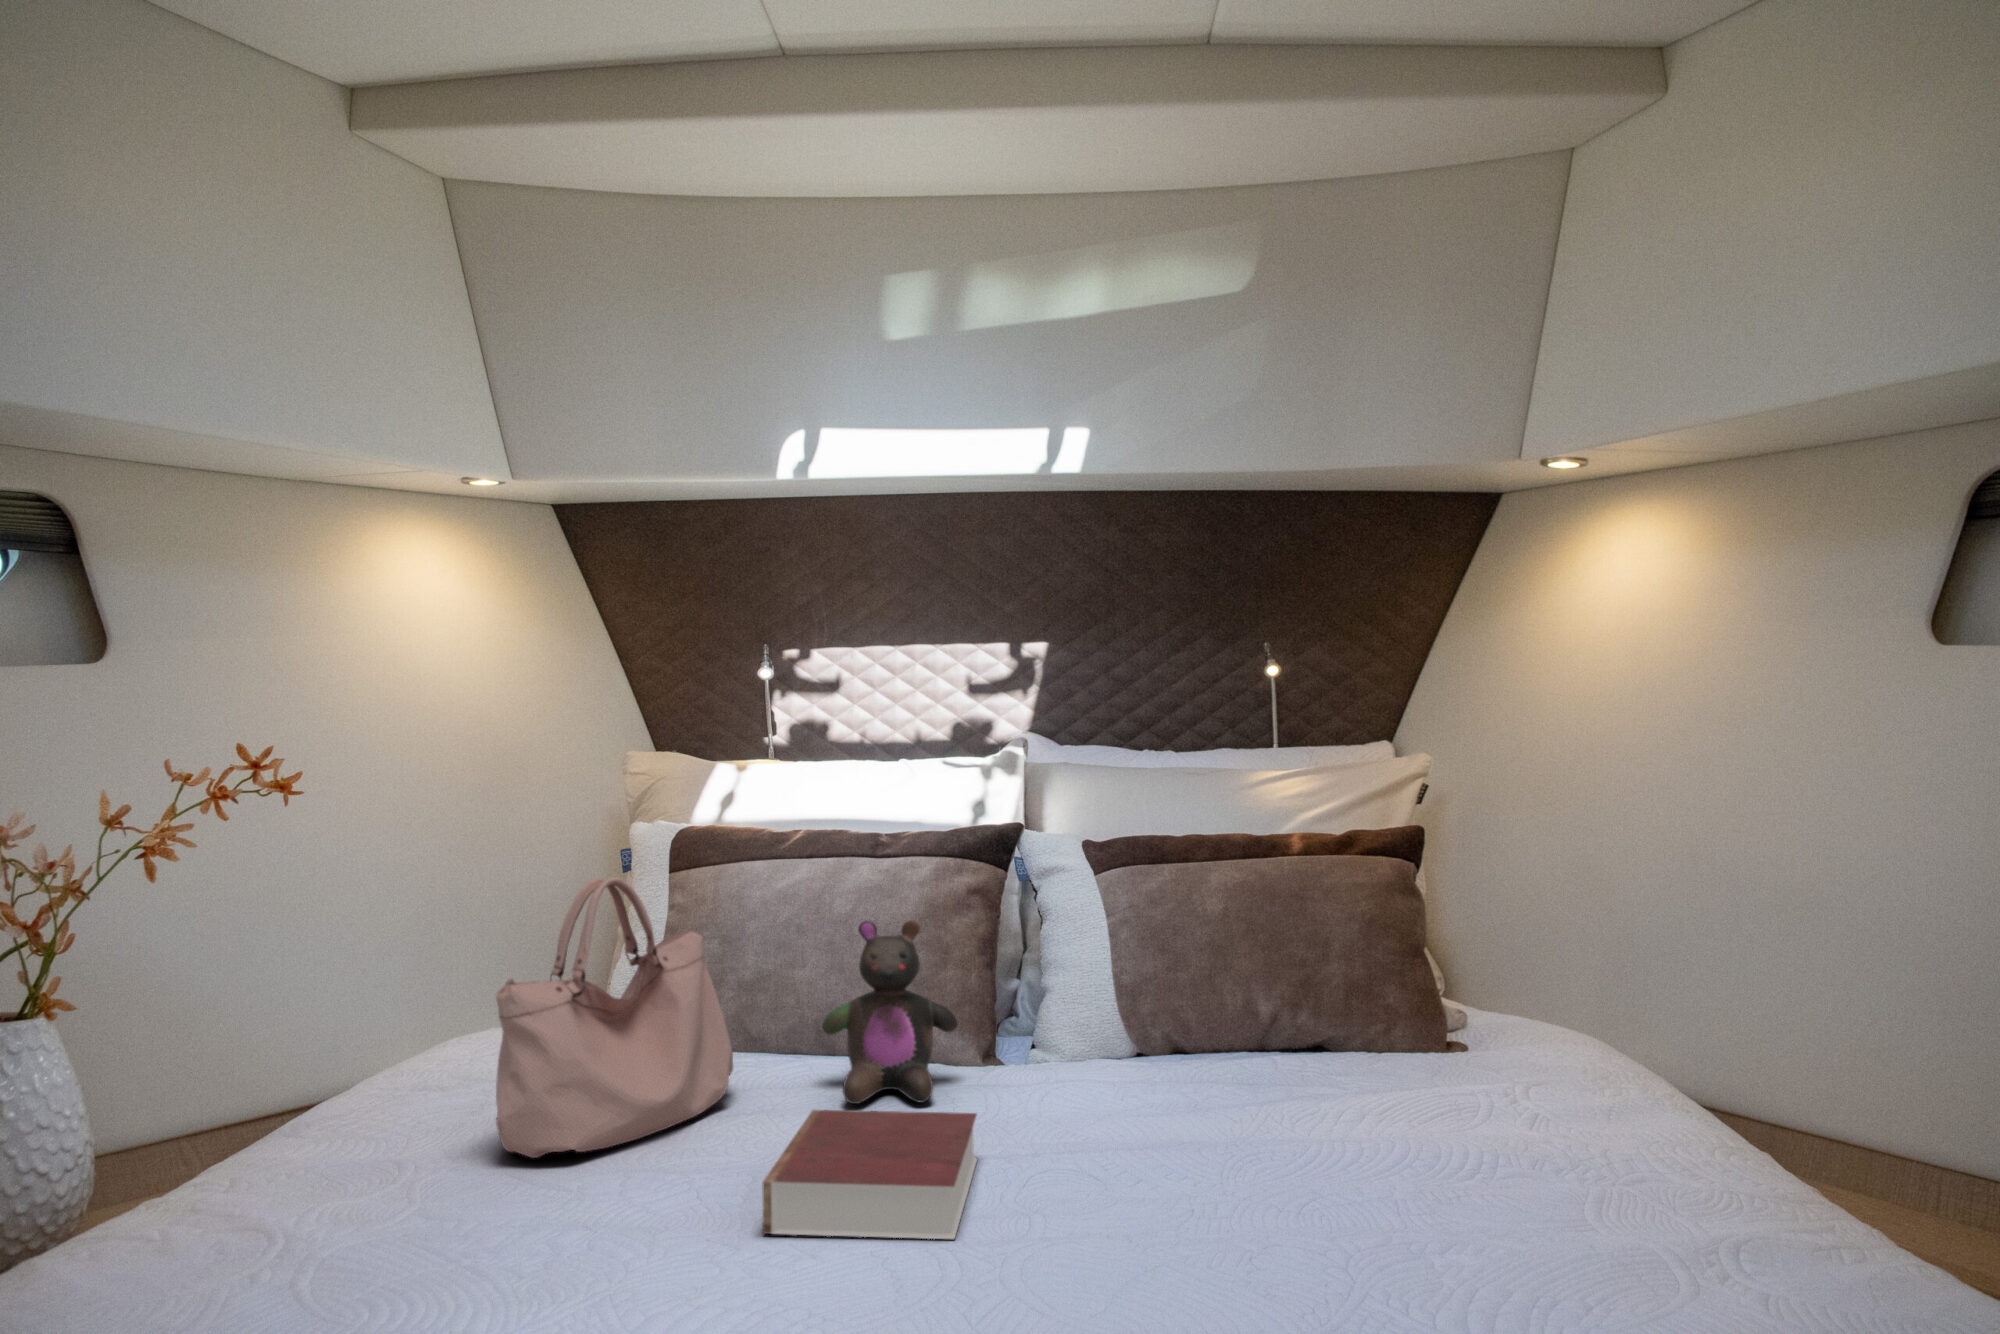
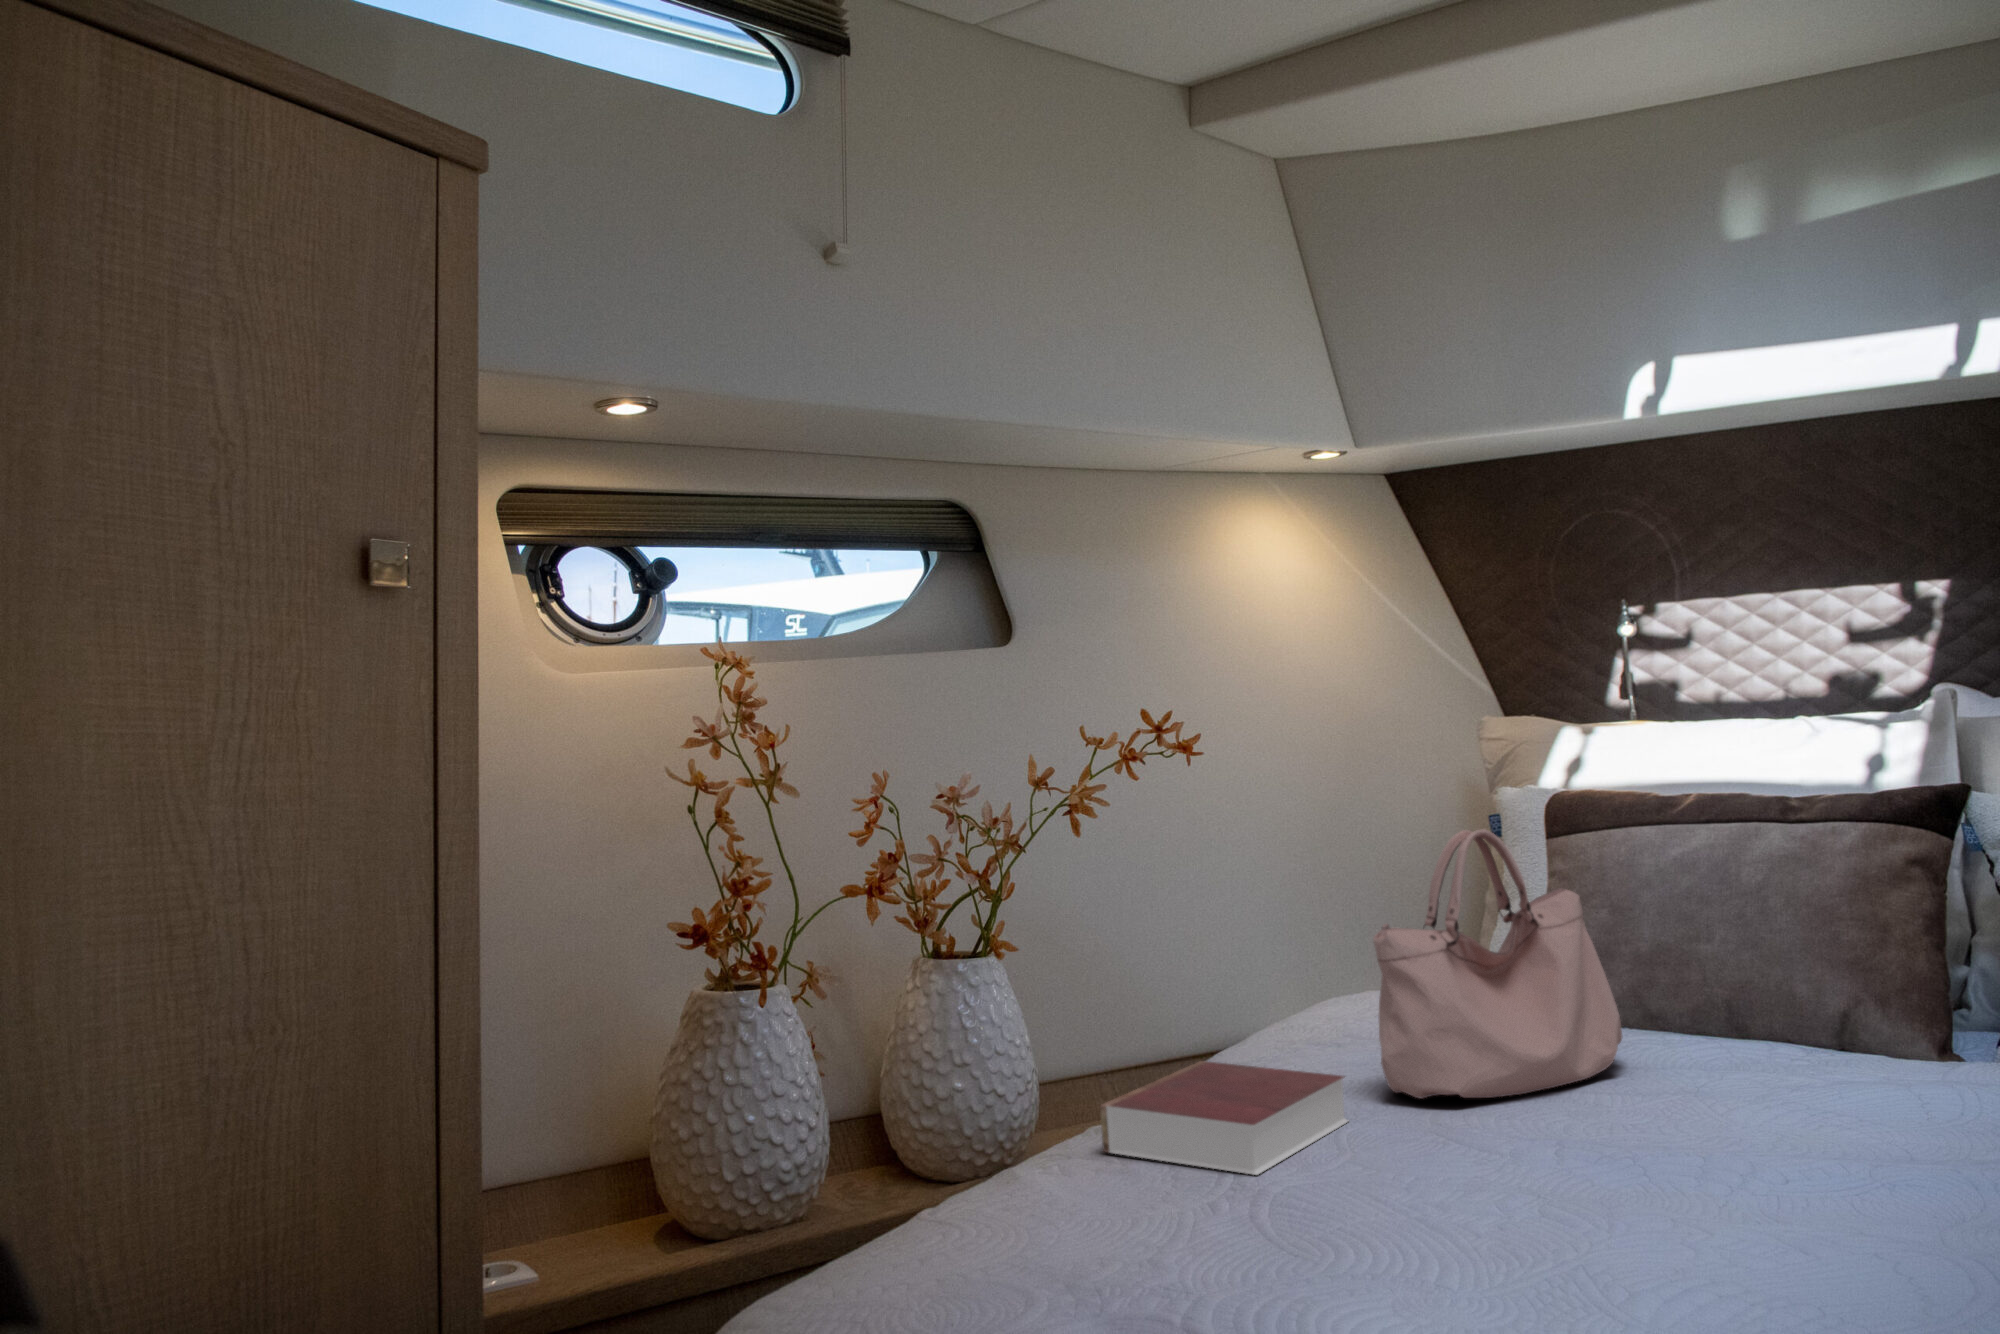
stuffed bear: present [822,920,958,1104] -> none [1723,884,1896,1089]
book: present [763,1110,977,1239] -> present [1100,1061,1348,1175]

